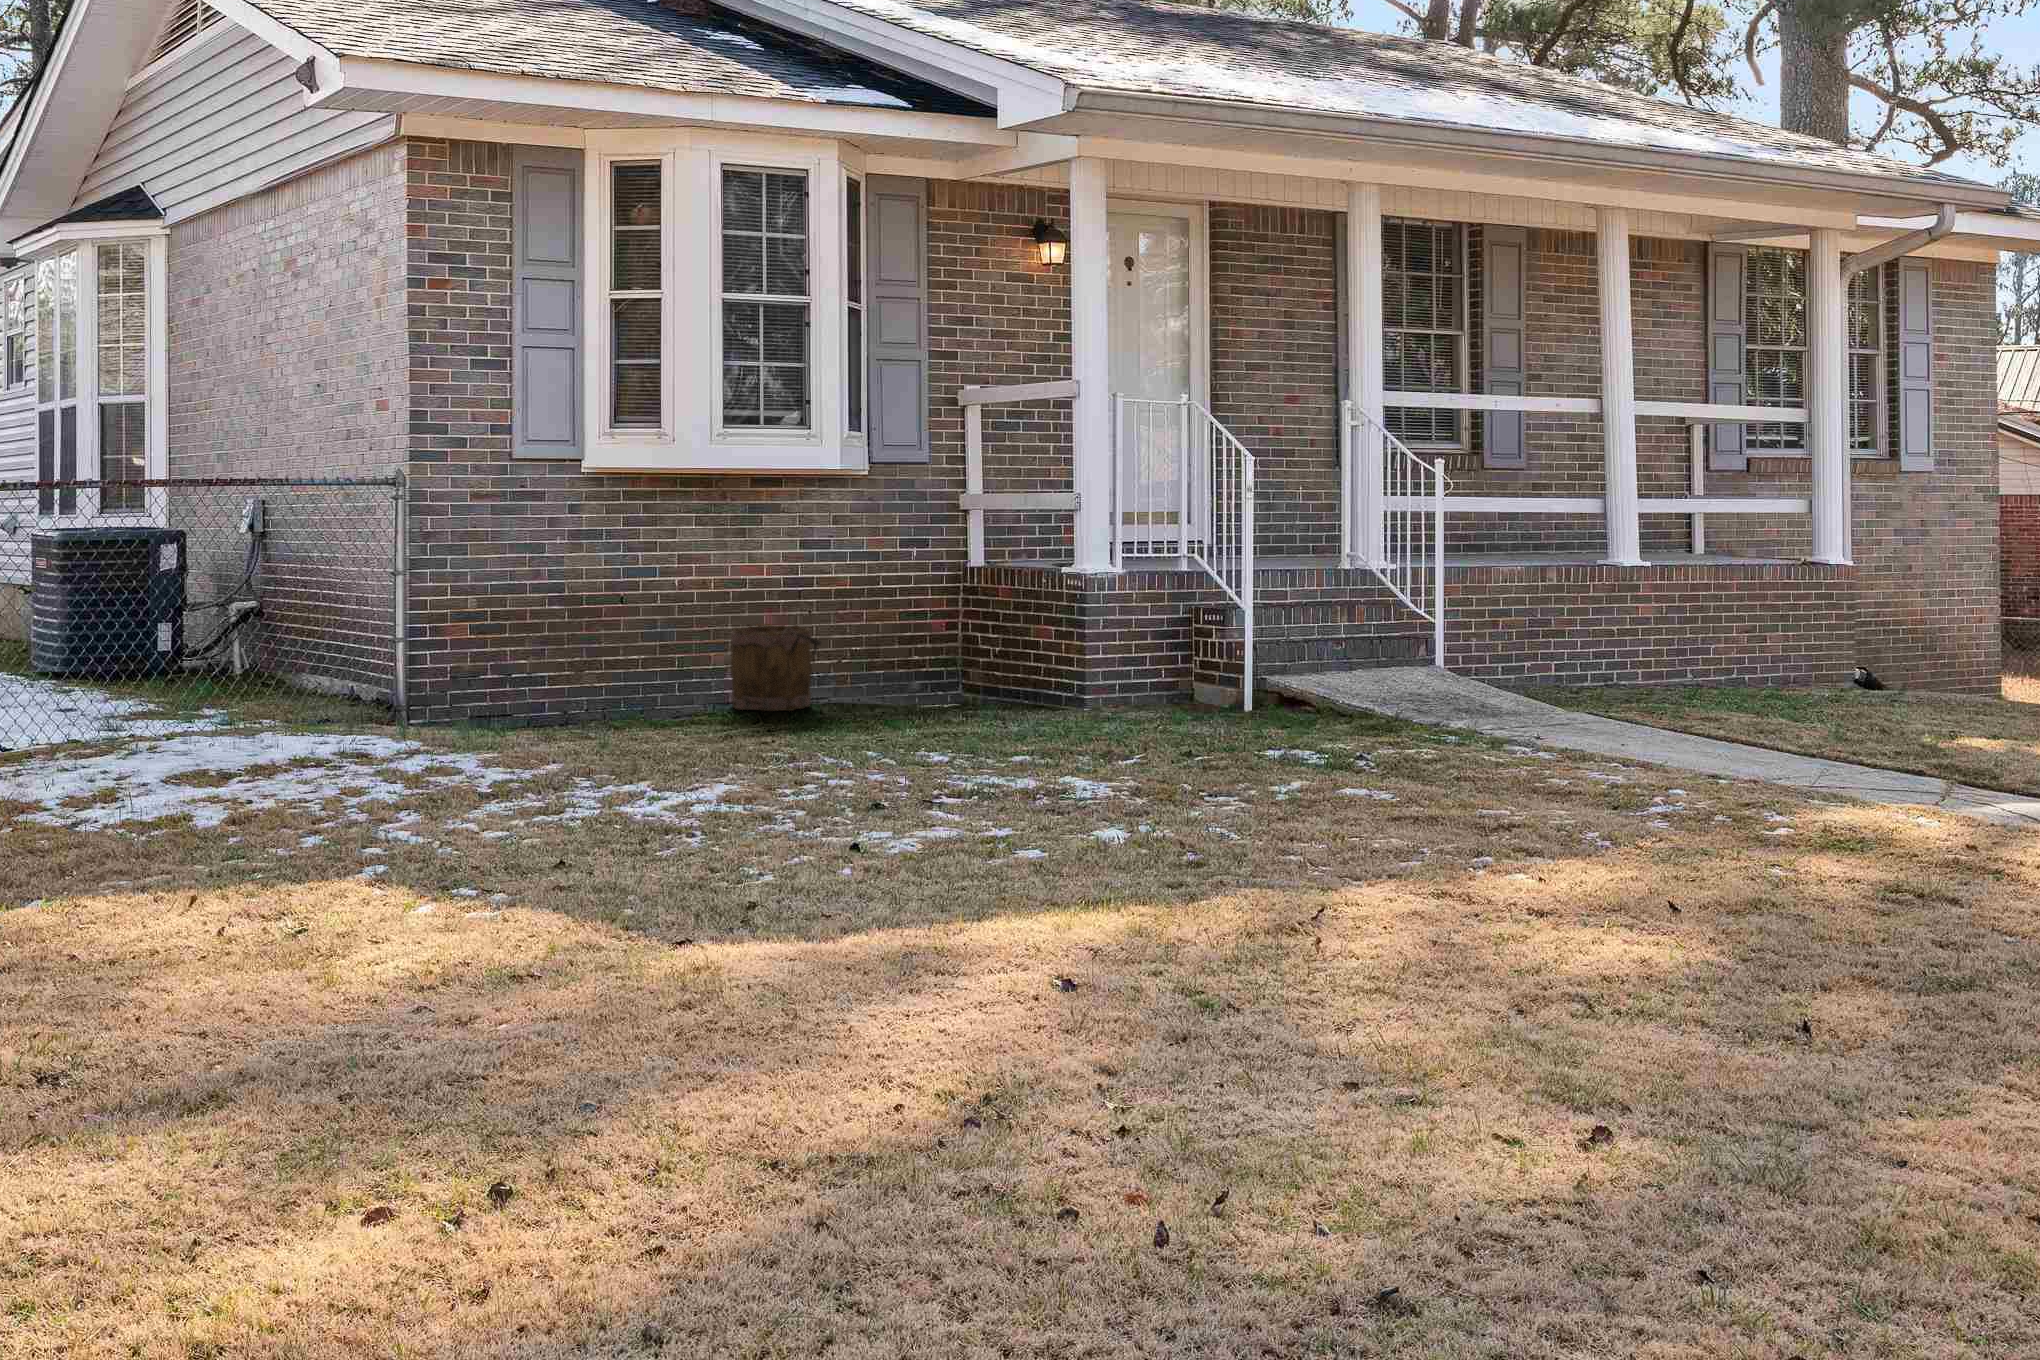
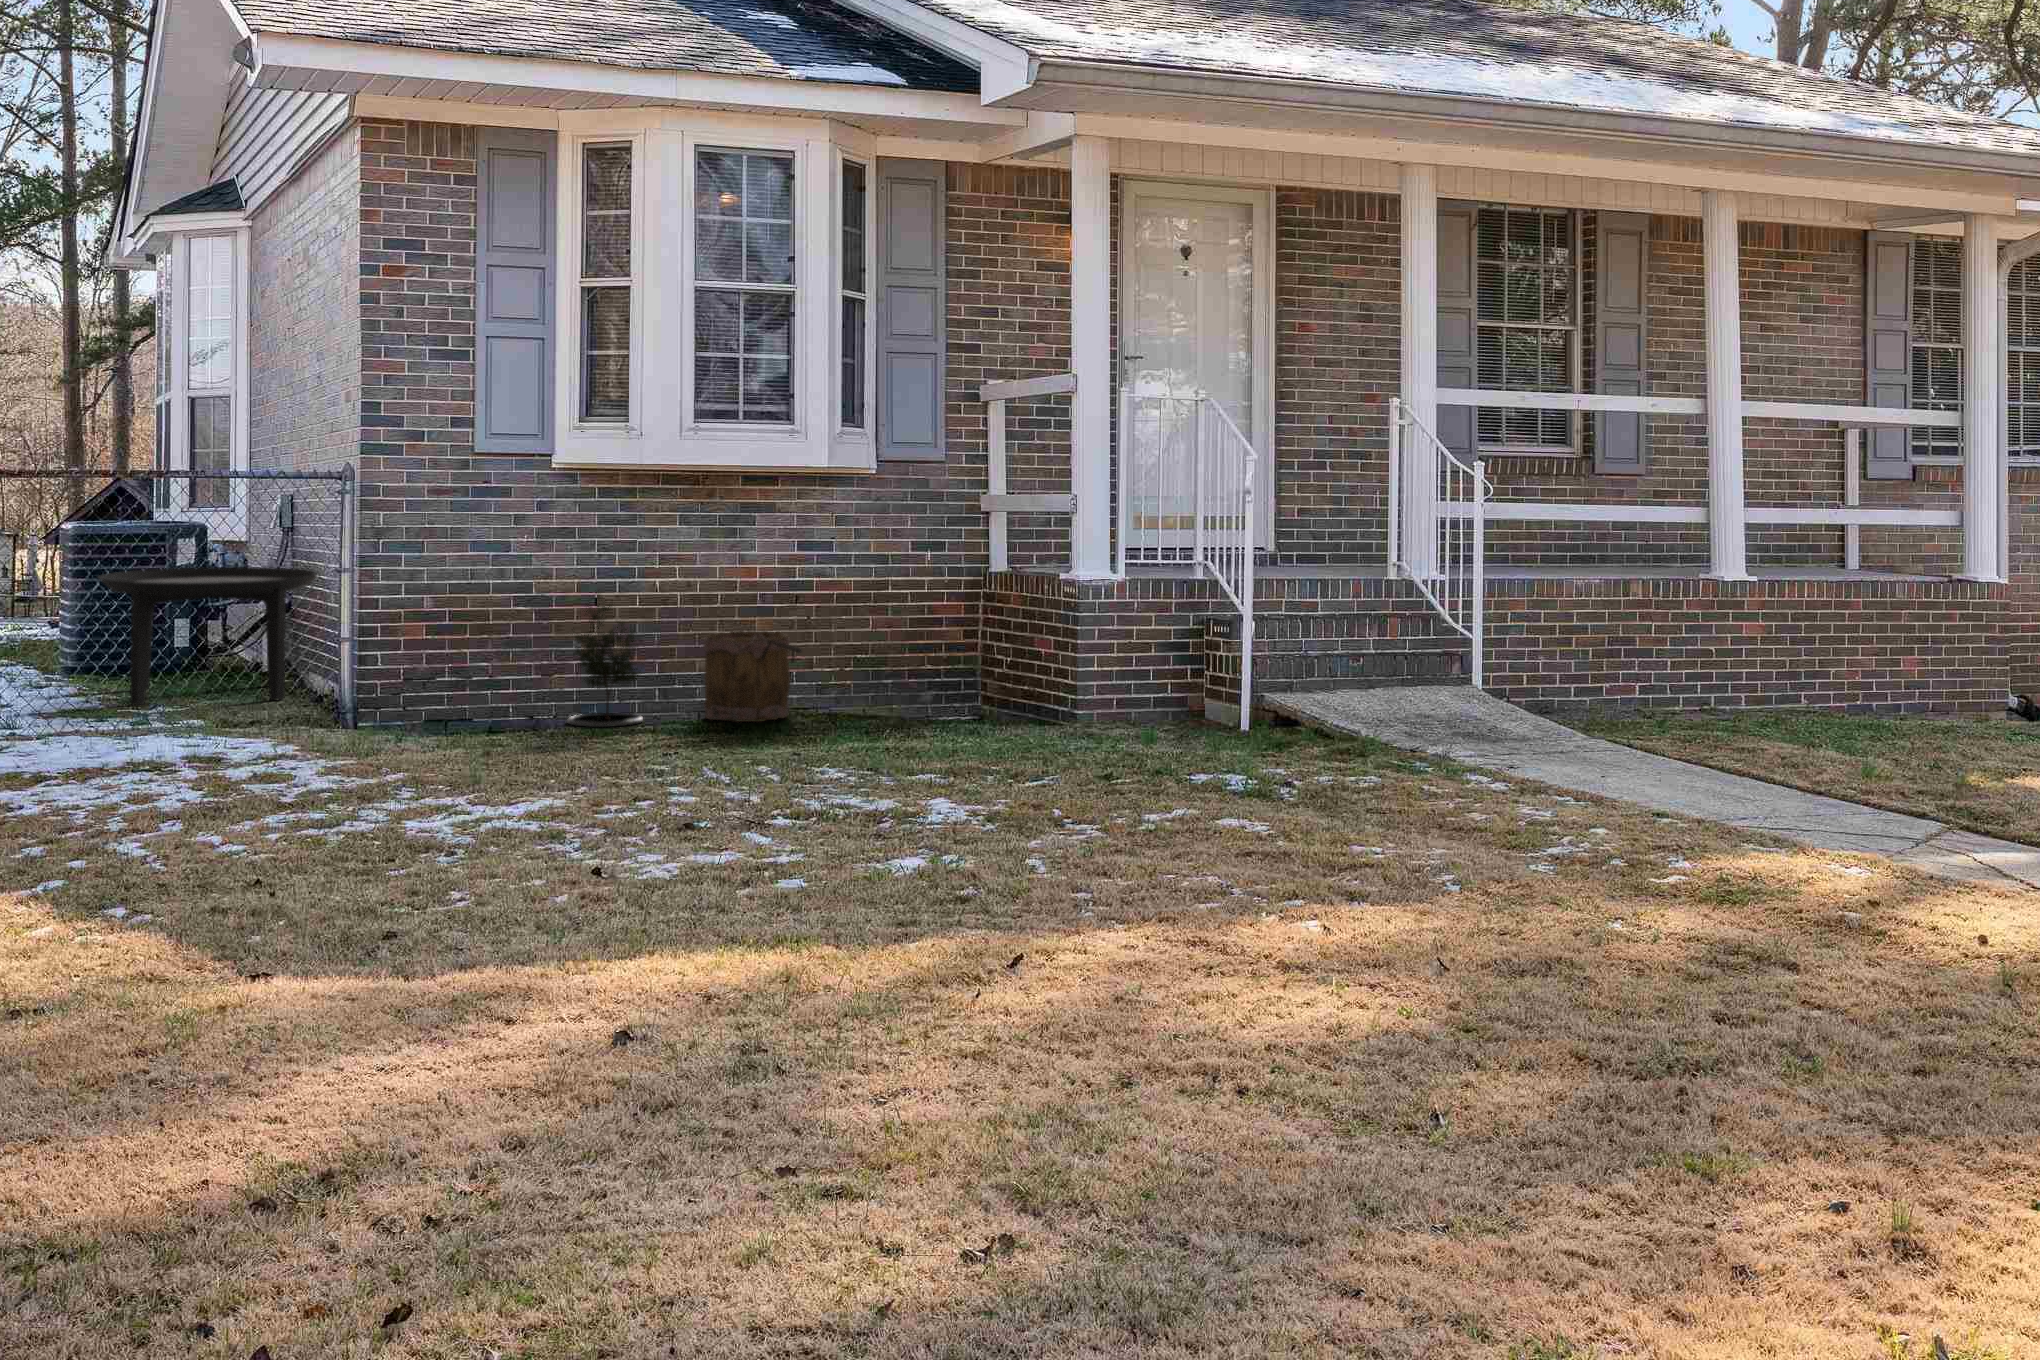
round table: none [111,569,326,707] -> present [98,567,318,705]
potted tree: none [607,587,682,719] -> present [568,592,643,727]

